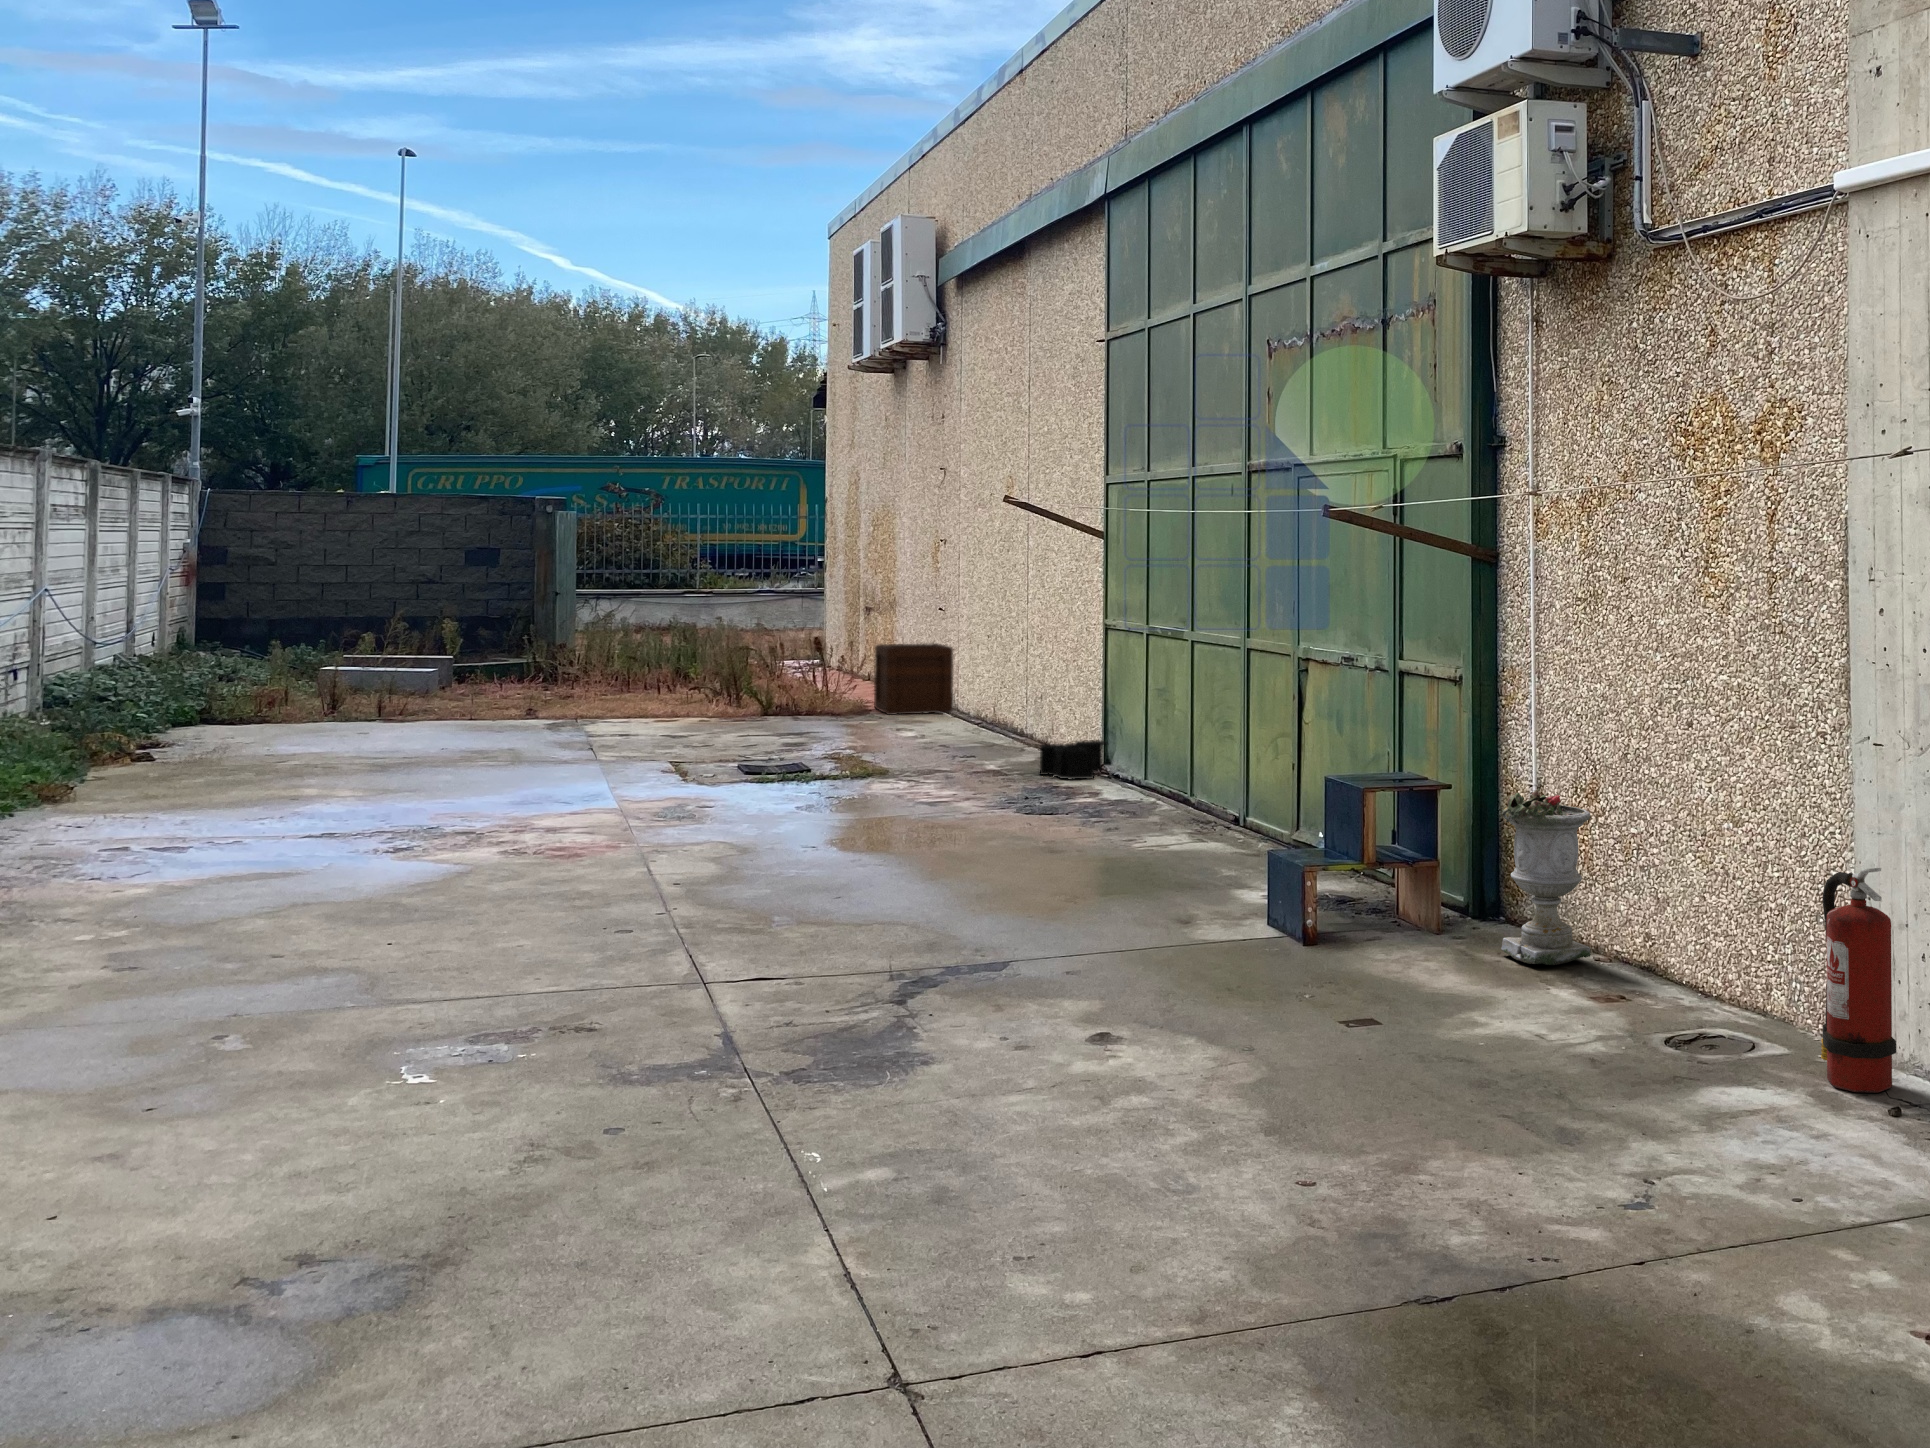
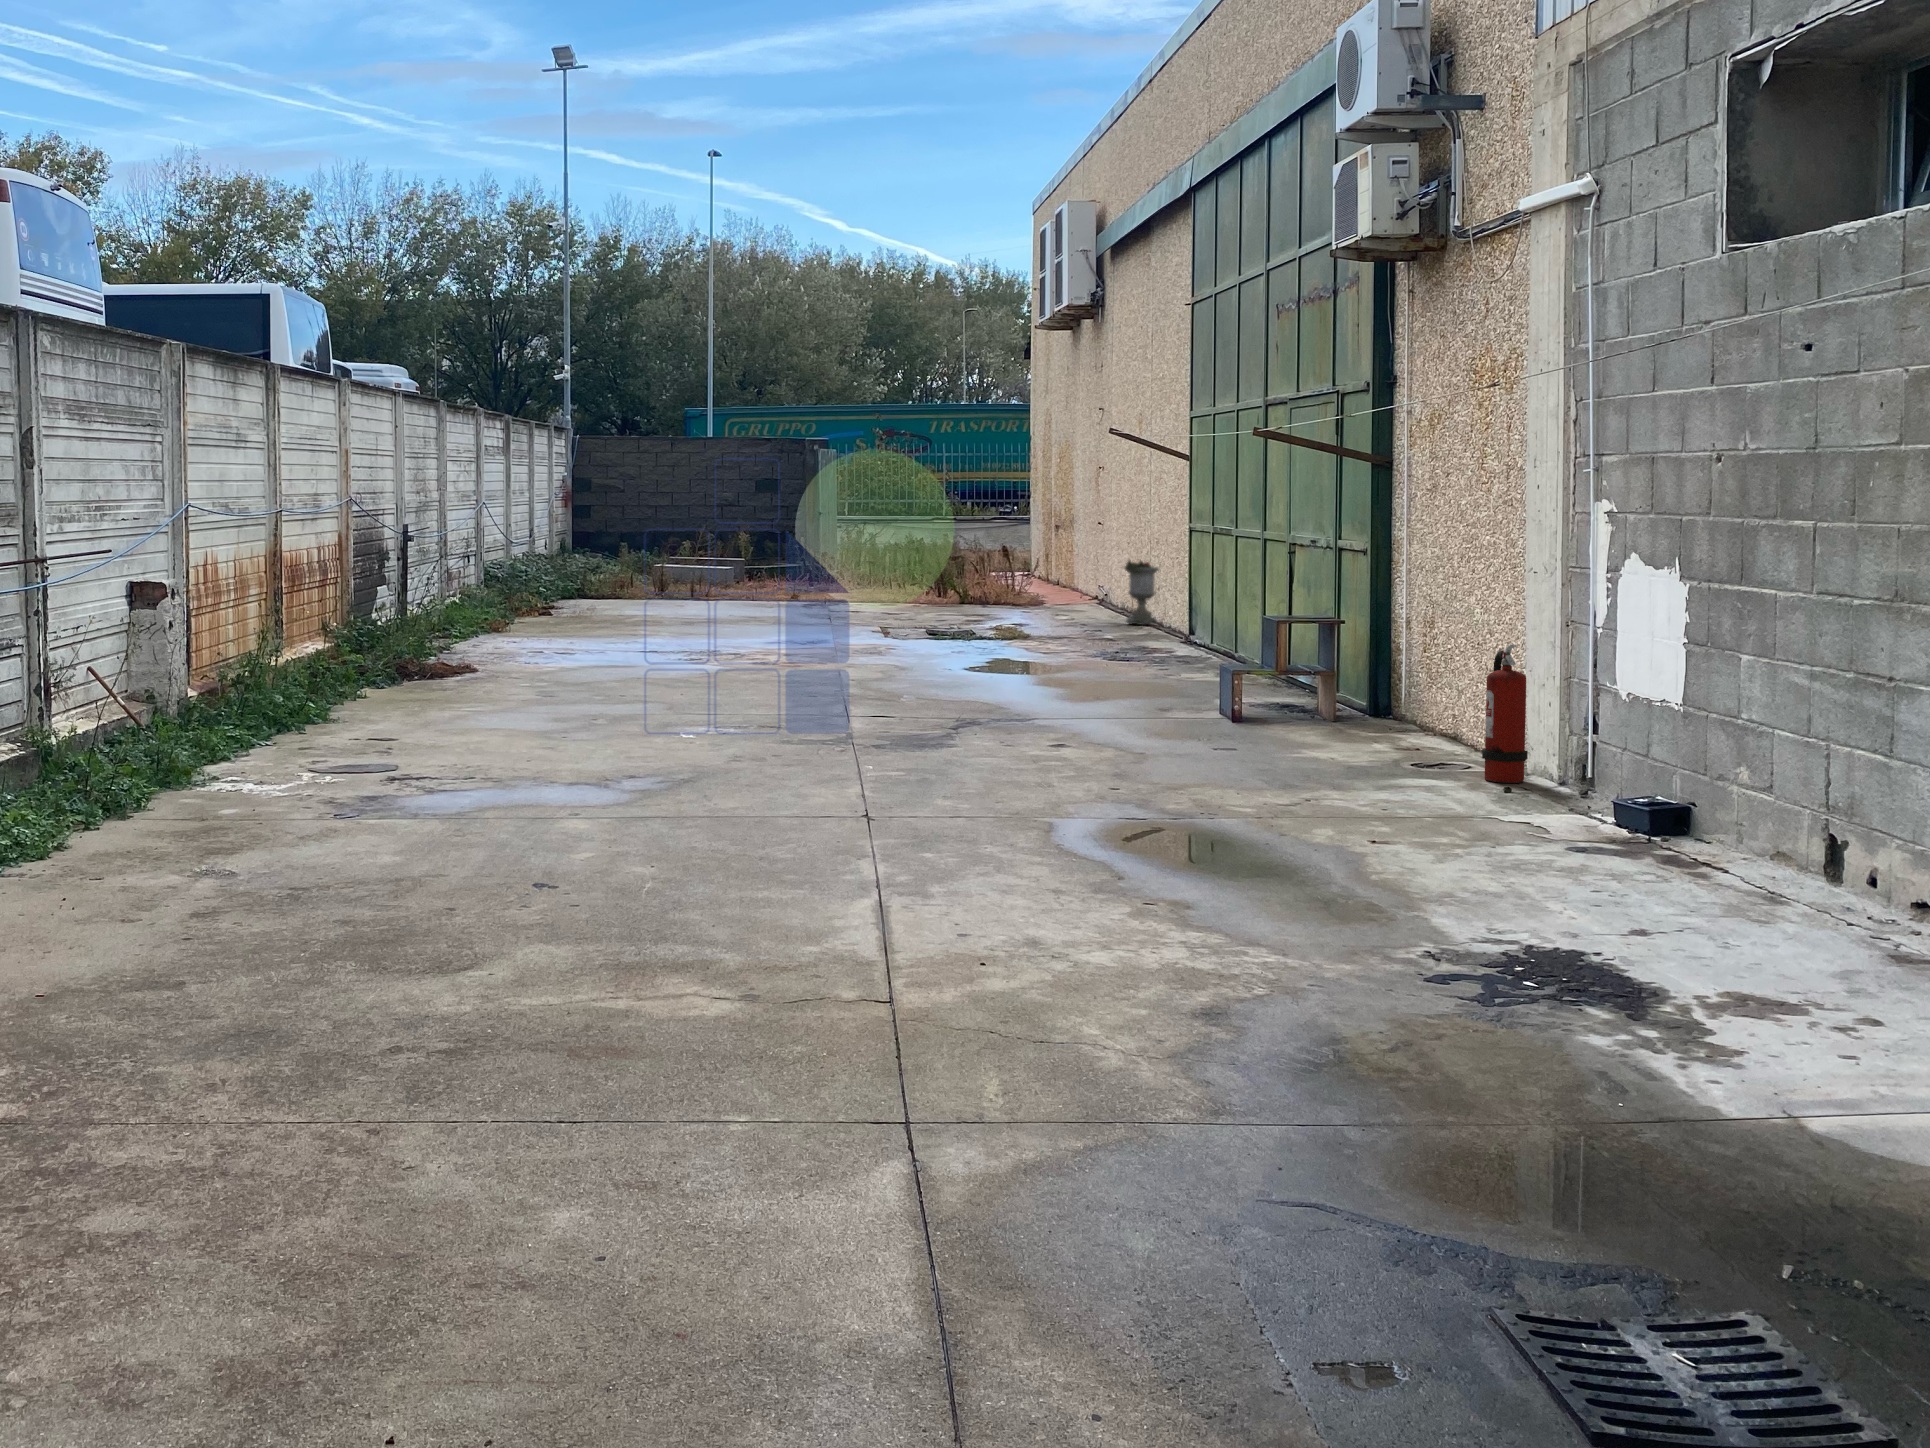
wooden crate: present [874,643,953,715] -> none [1050,551,1111,607]
storage bin: present [1040,740,1107,779] -> none [1142,617,1198,644]
planter: present [1501,788,1591,965] -> present [1124,561,1159,625]

